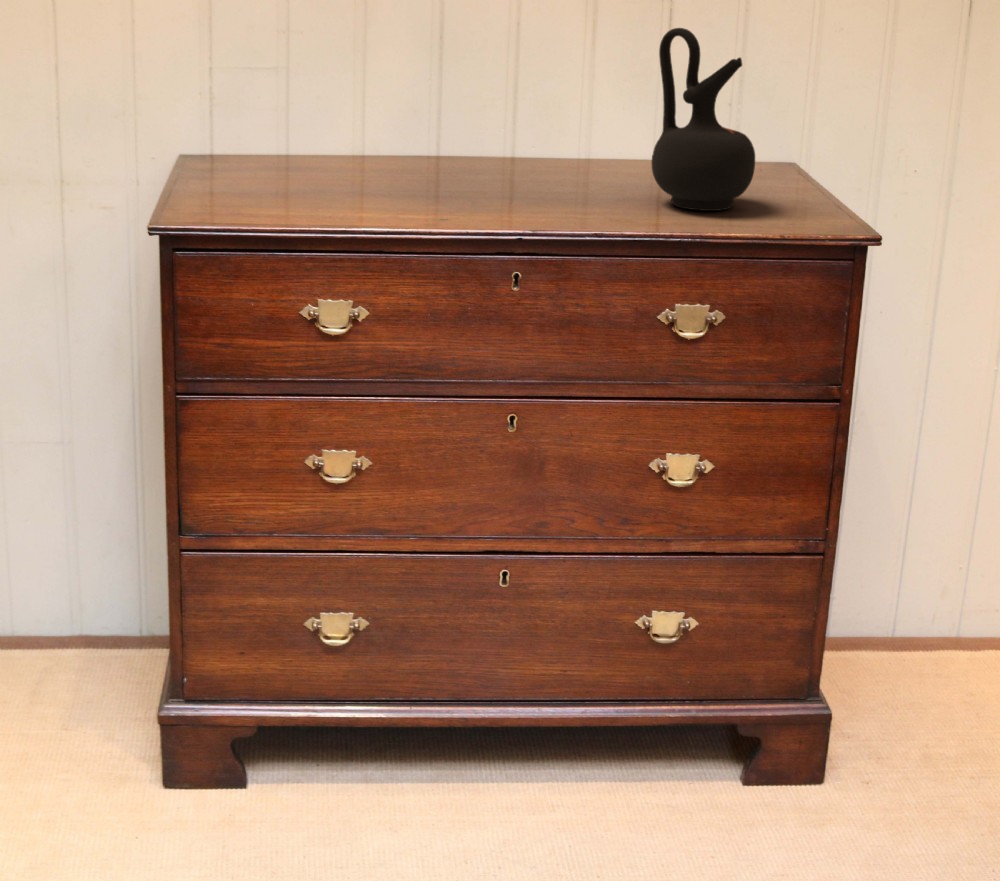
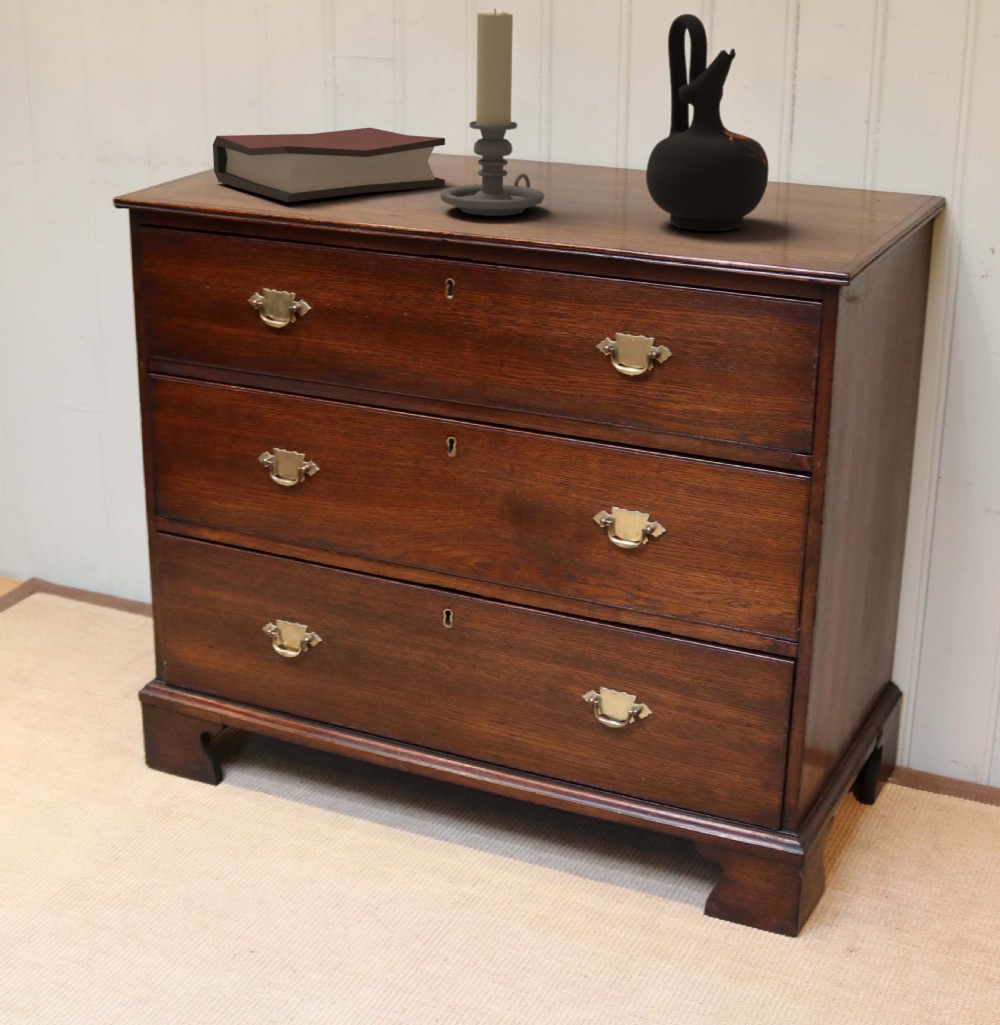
candle holder: none [466,27,560,212] -> present [440,9,544,216]
hardback book: none [204,135,417,214] -> present [213,128,445,202]

